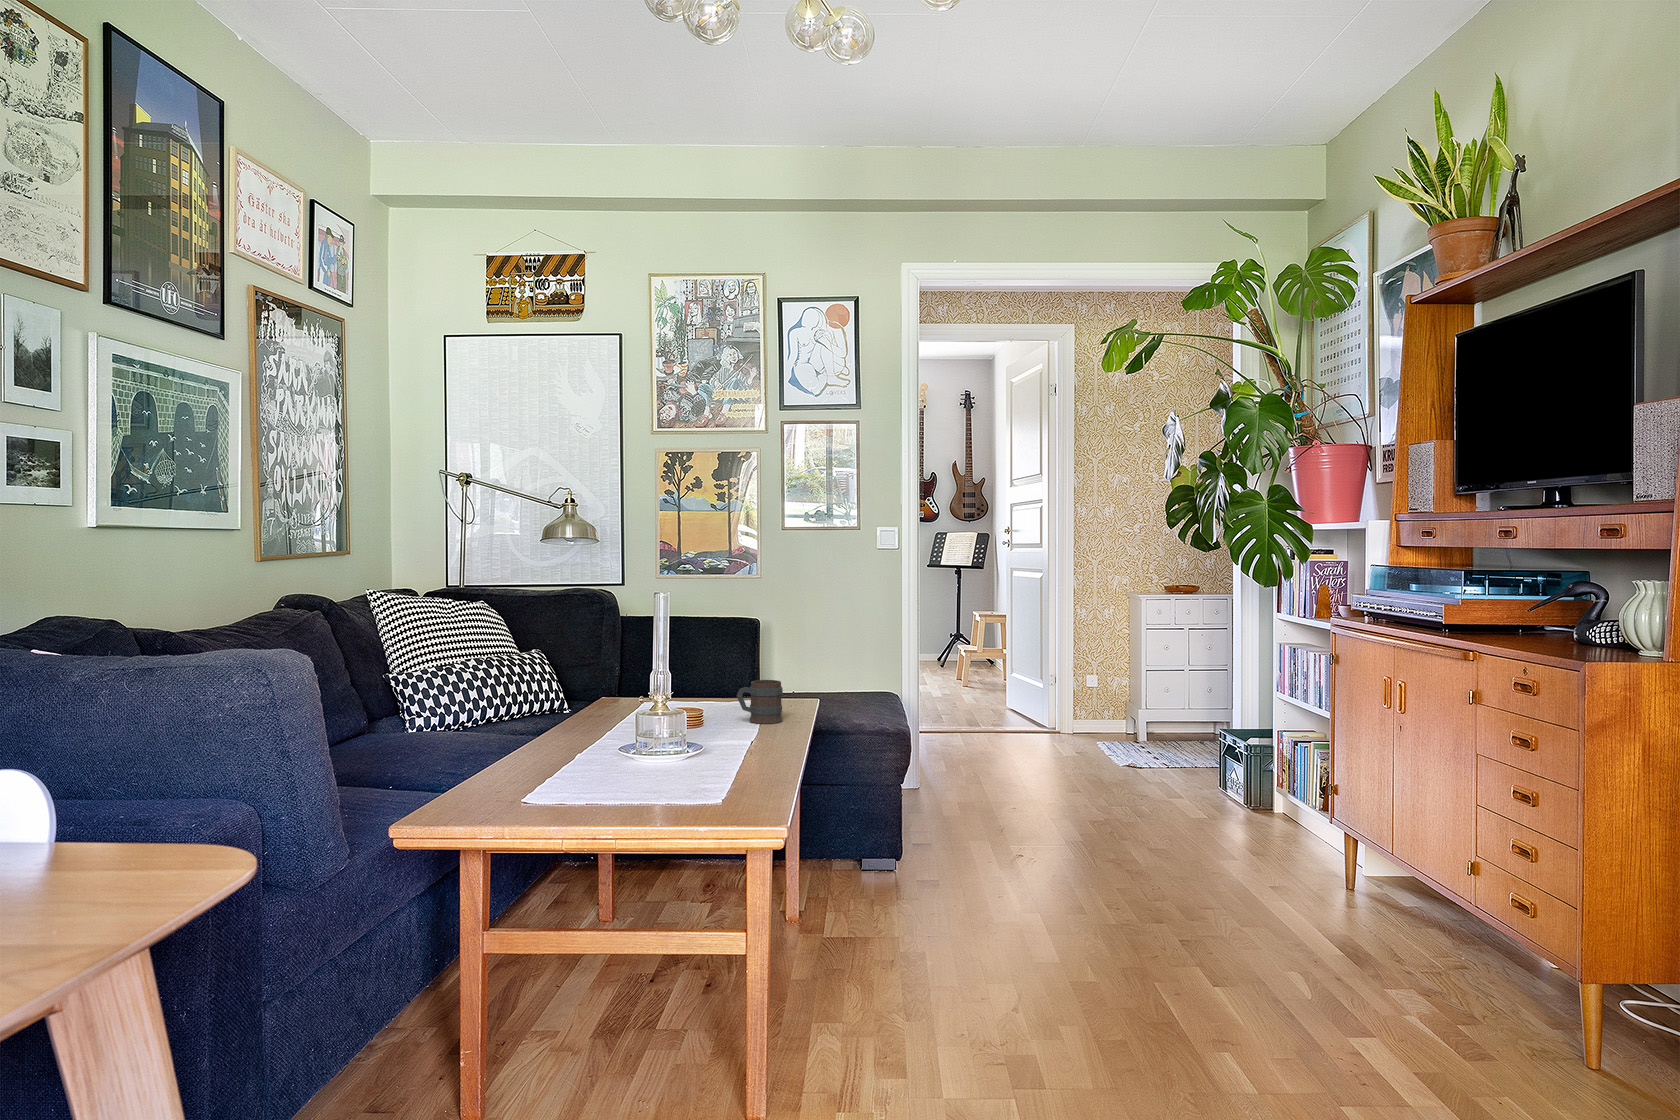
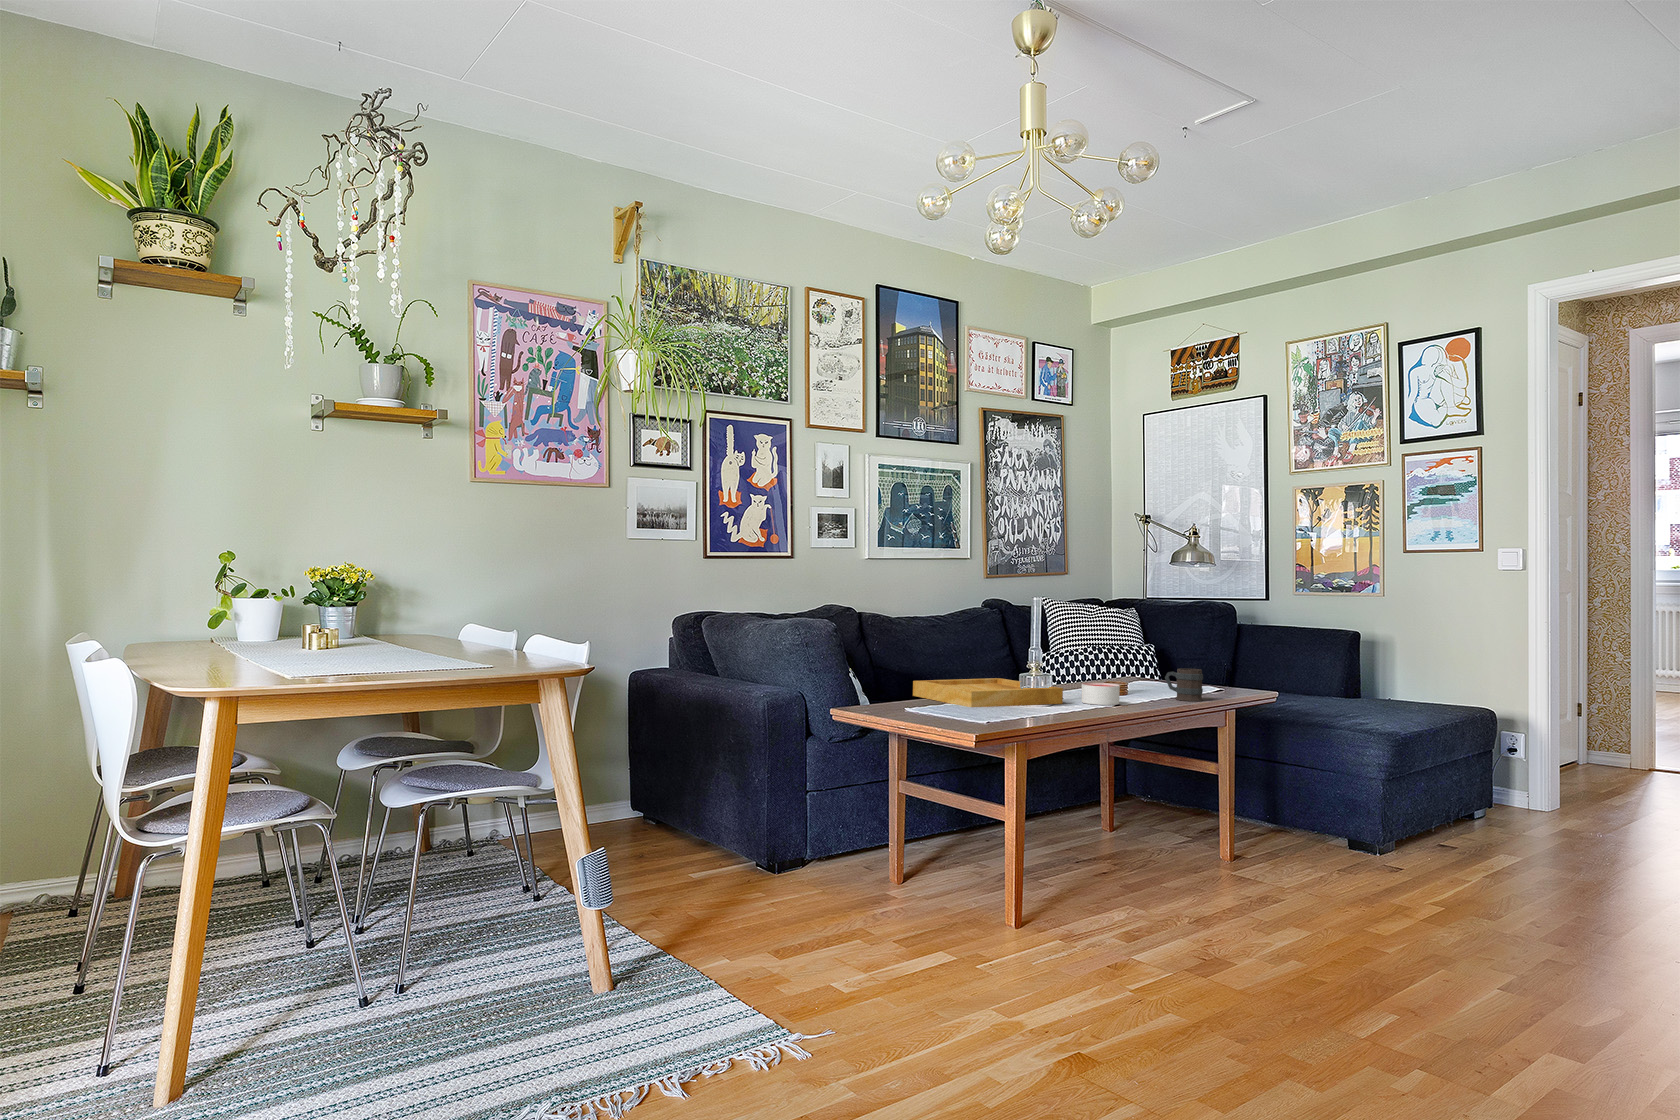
candle: none [706,719,759,754] -> present [1082,683,1120,705]
tray: none [474,733,708,803] -> present [913,678,1063,707]

